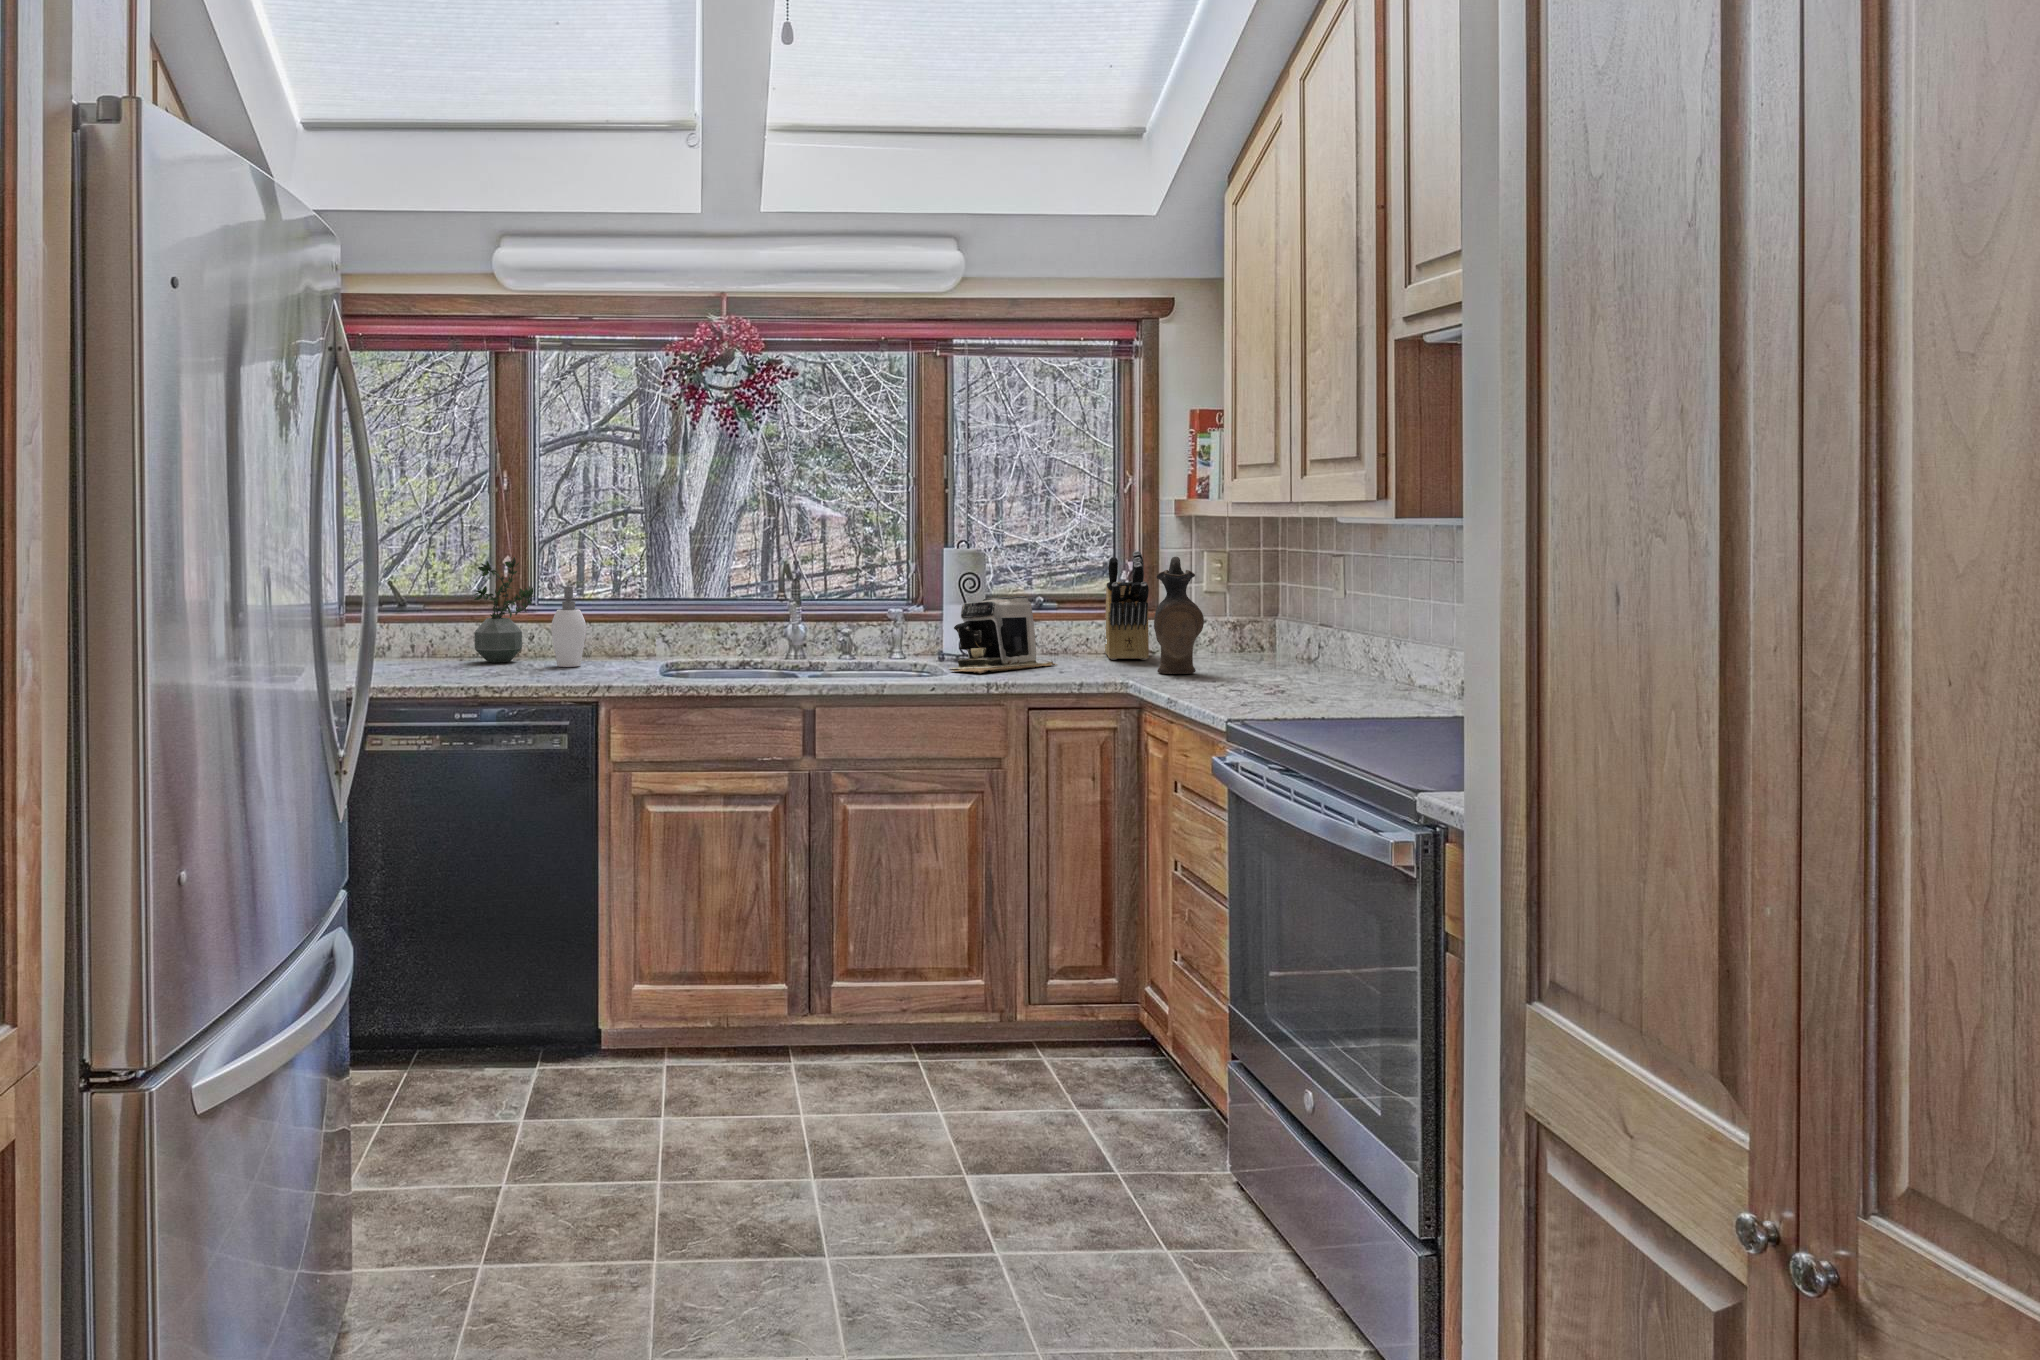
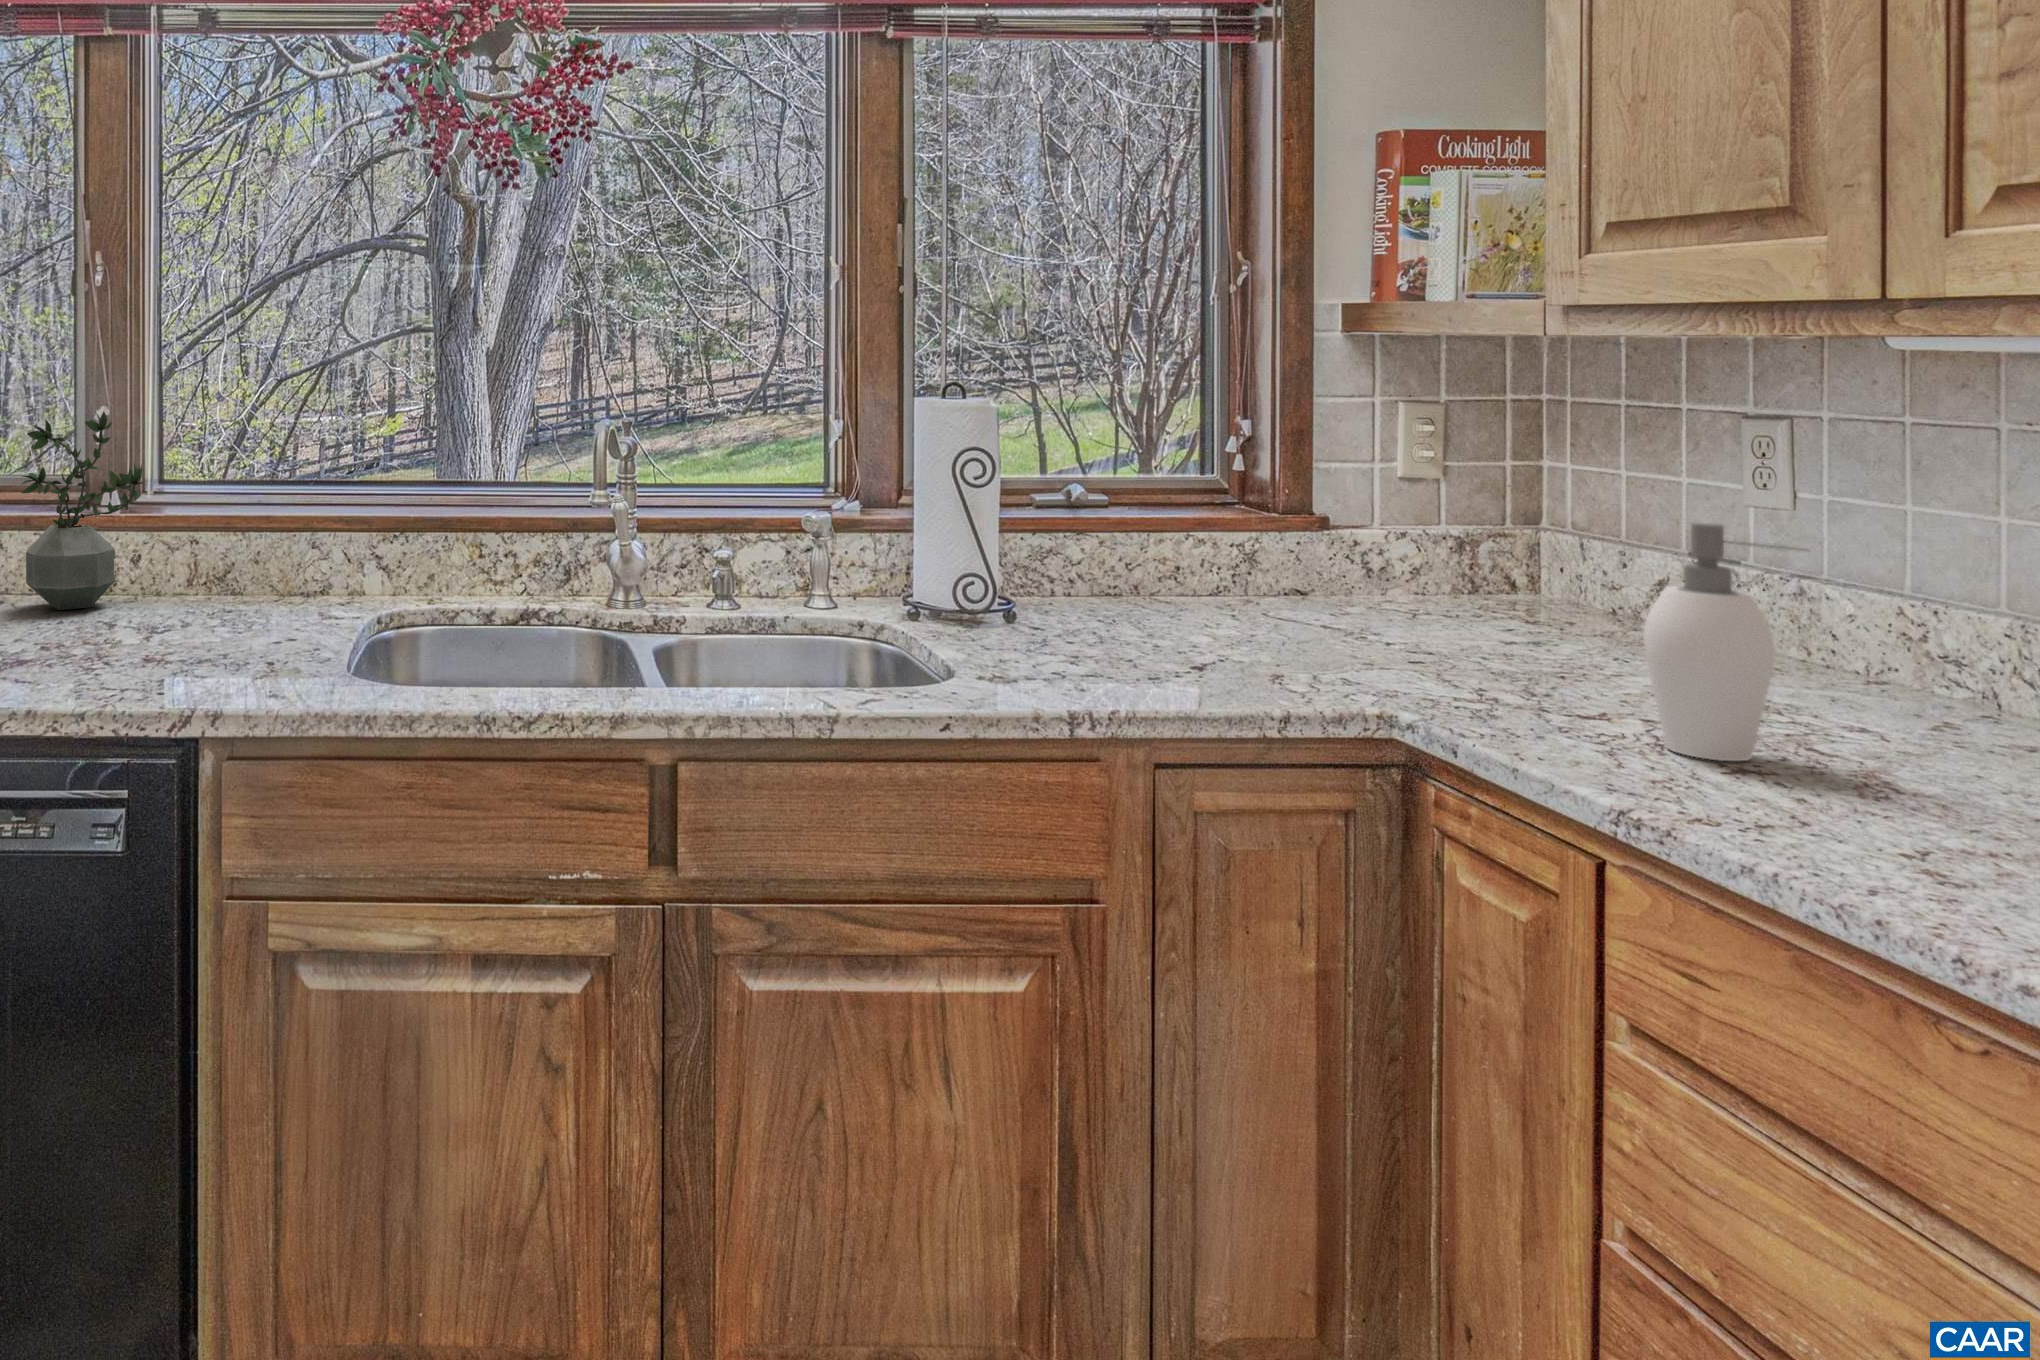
knife block: present [1105,551,1149,660] -> none [1195,404,1335,617]
ceramic pitcher: present [1154,557,1204,674] -> none [1399,421,1529,679]
soap dispenser: present [551,586,586,667] -> present [1643,523,1808,761]
coffee maker: present [950,596,1057,673] -> none [934,495,1154,670]

